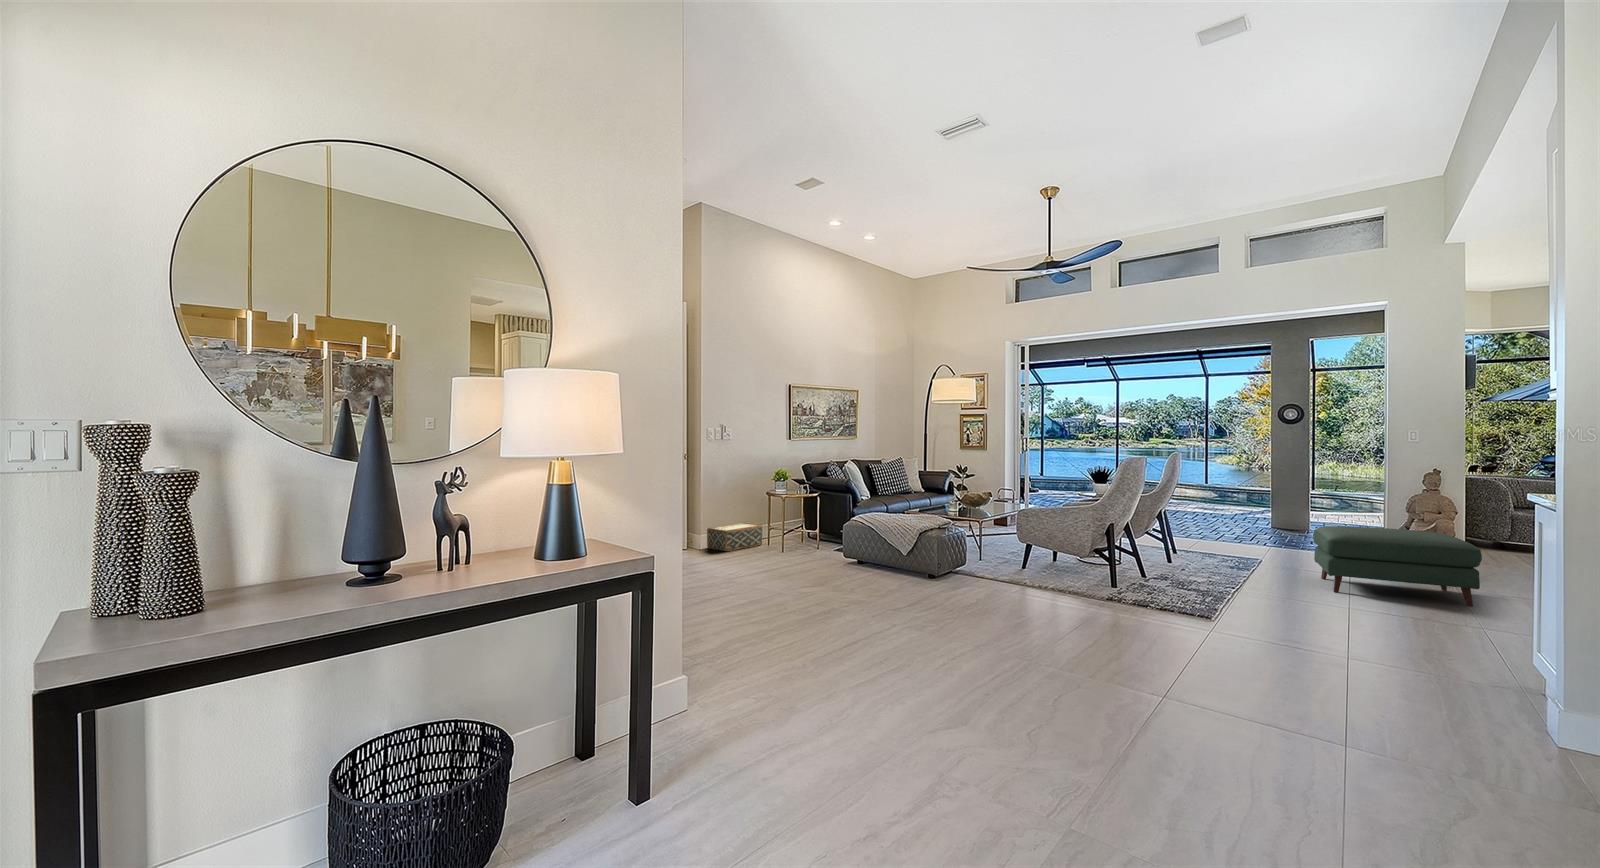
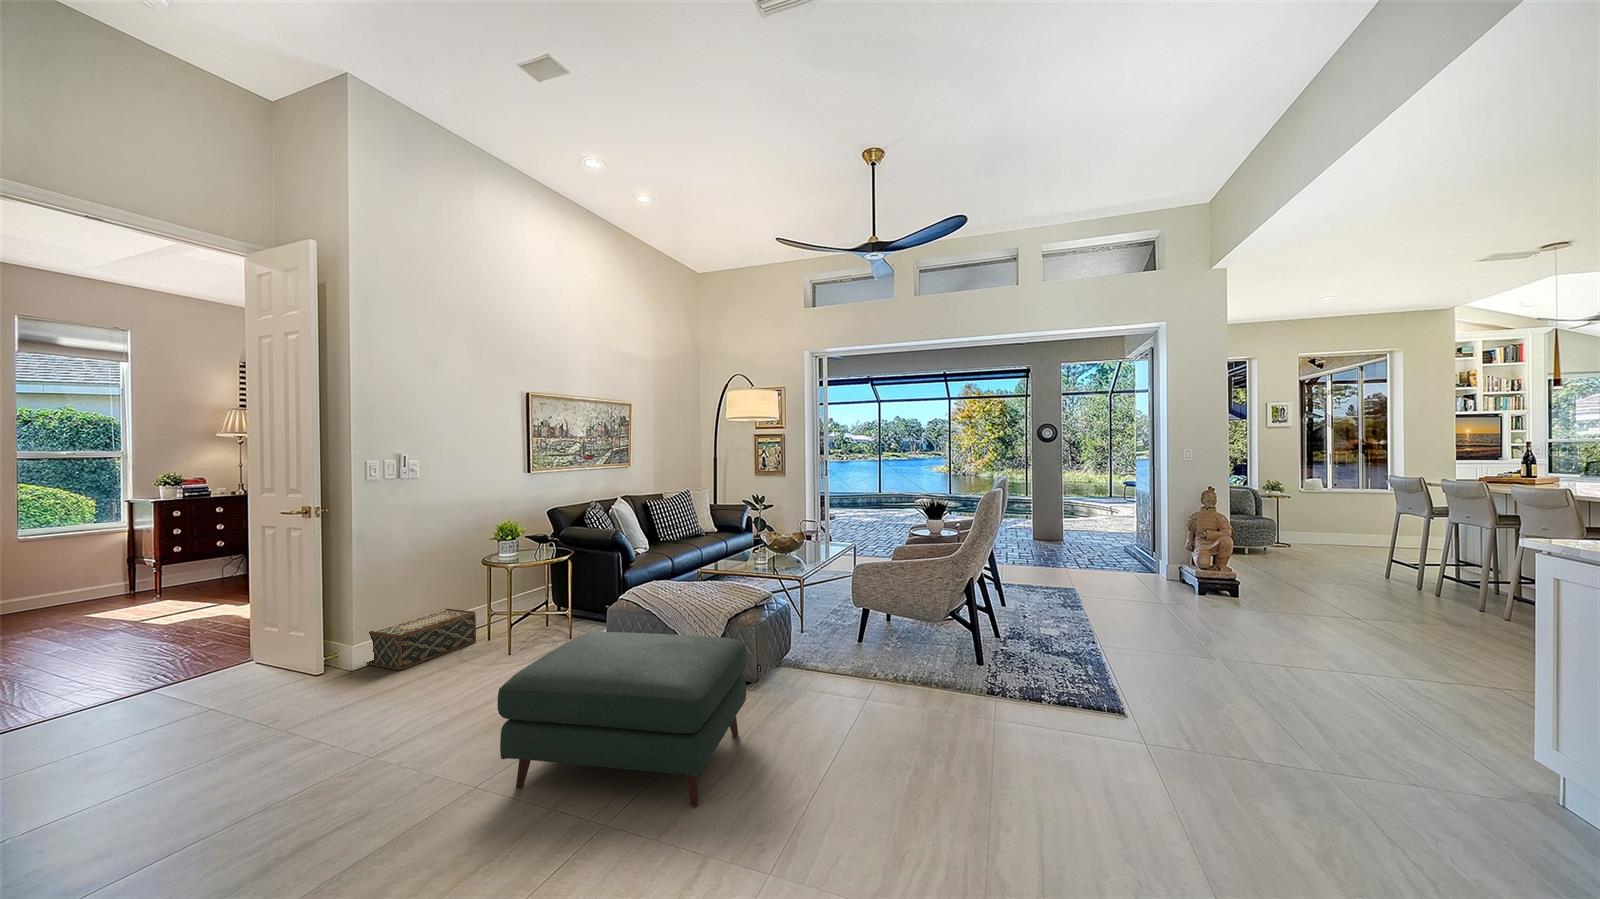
ottoman: present [1313,526,1482,607] -> present [497,632,746,806]

